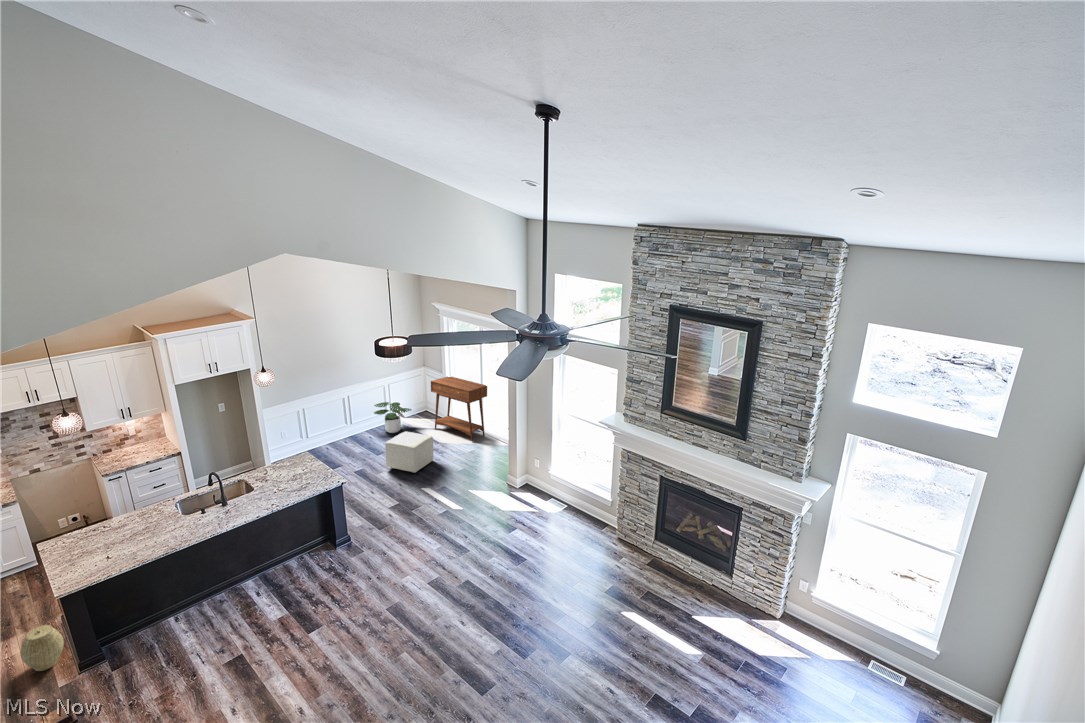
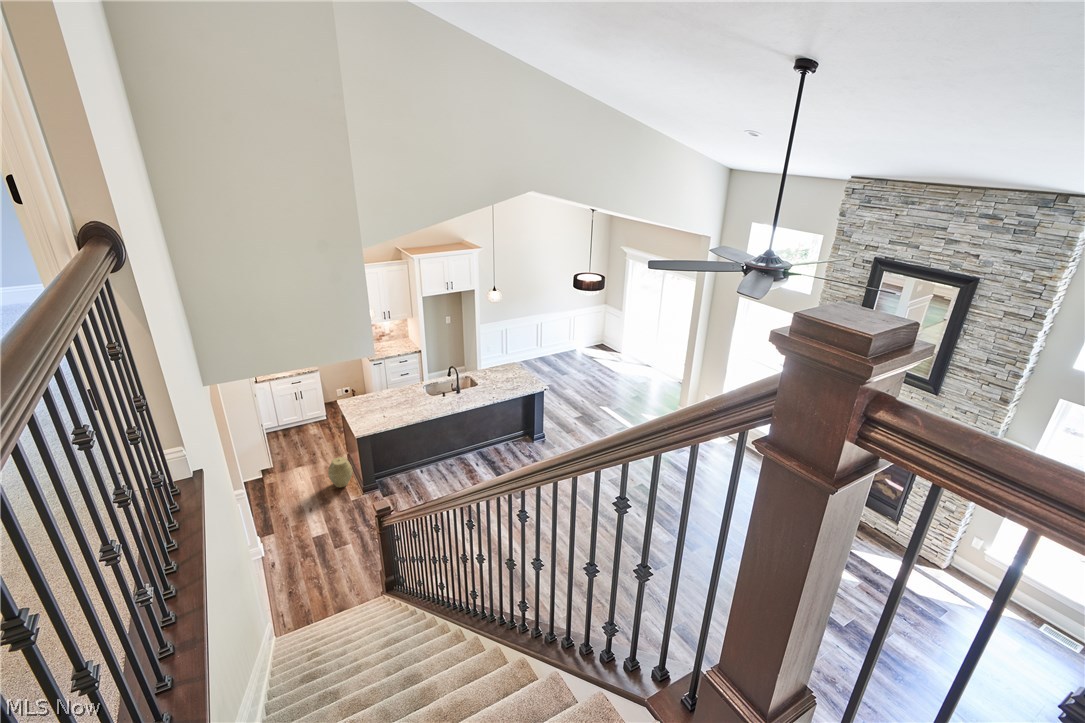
console table: present [431,377,487,441] -> none [611,314,665,374]
potted plant: present [374,402,411,433] -> none [561,331,593,359]
ottoman: present [385,432,434,473] -> none [571,357,613,393]

